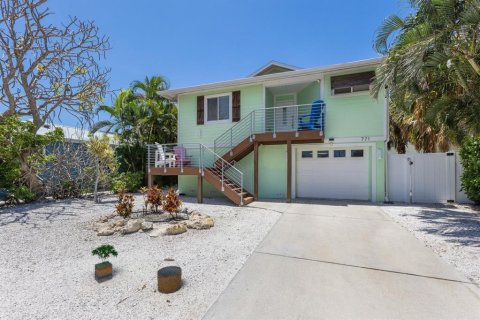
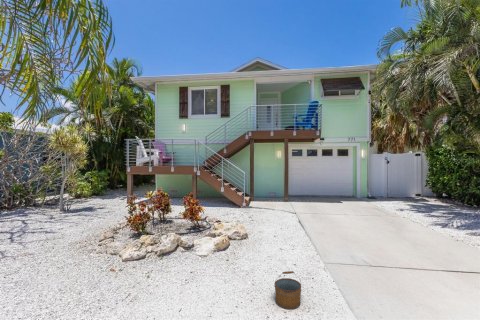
potted tree: present [92,244,118,283] -> none [188,261,220,308]

